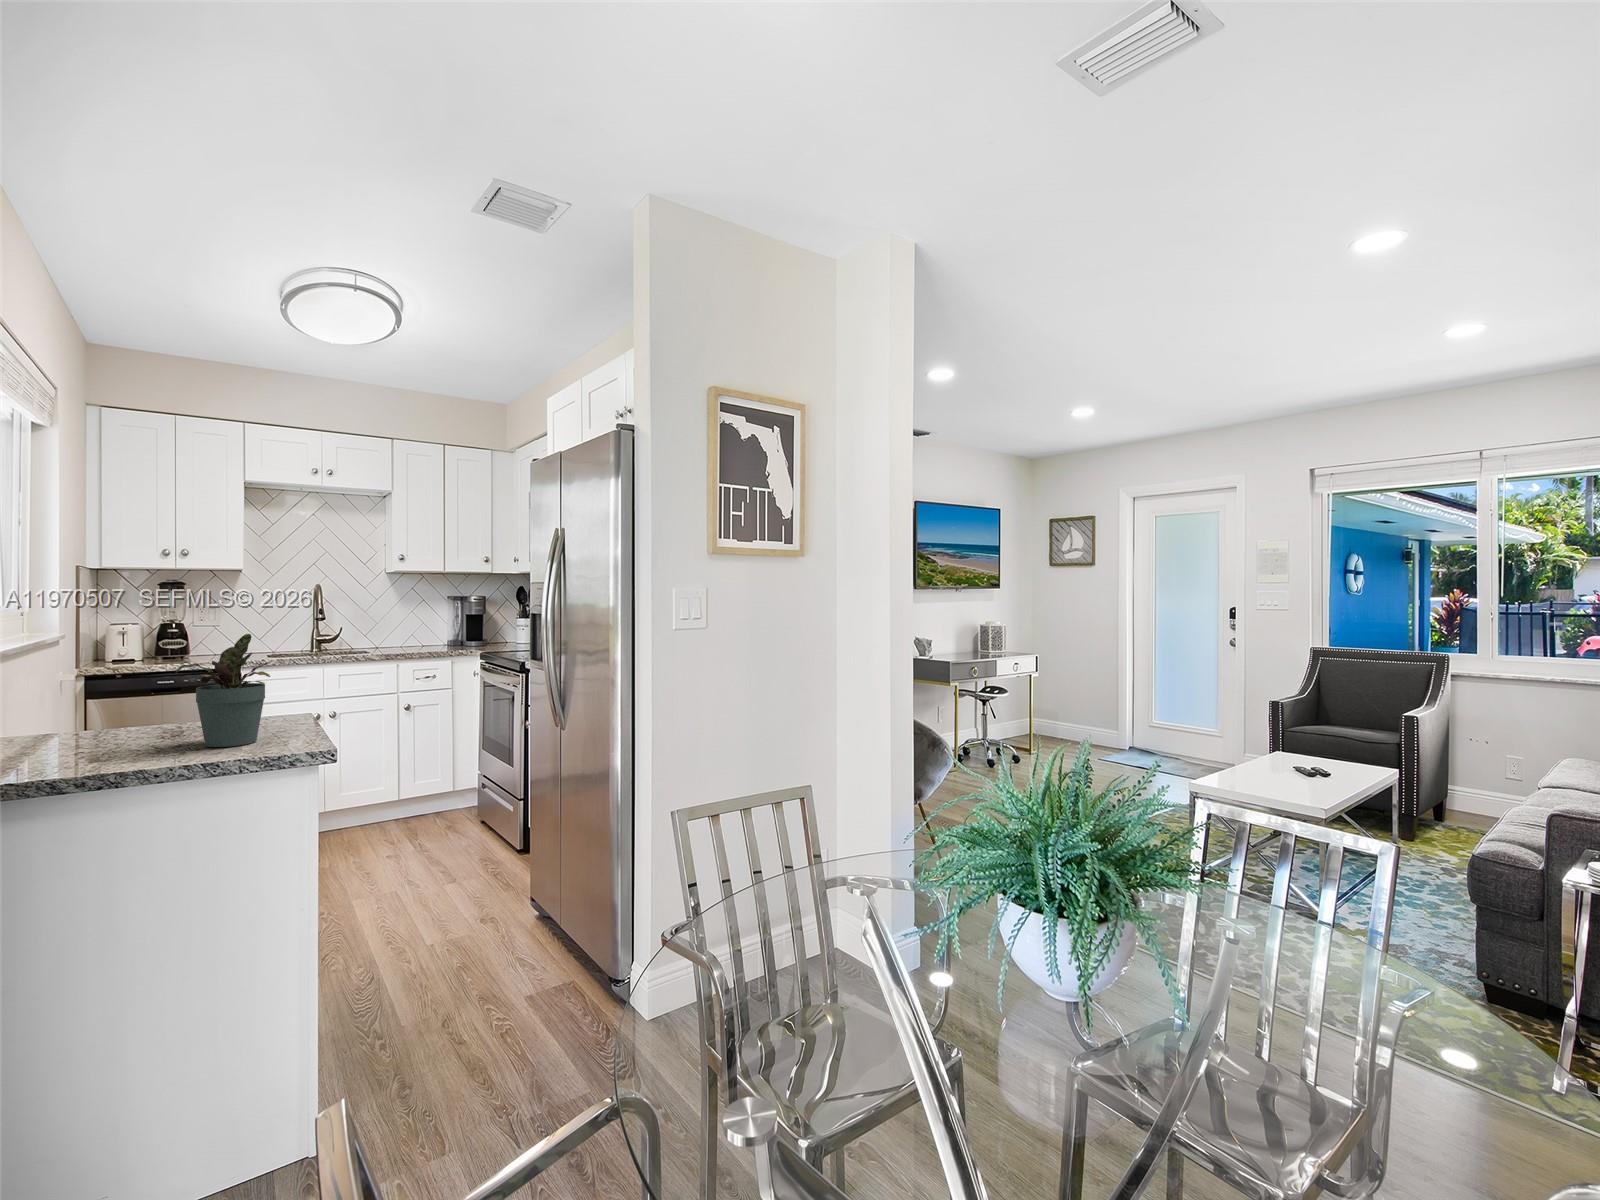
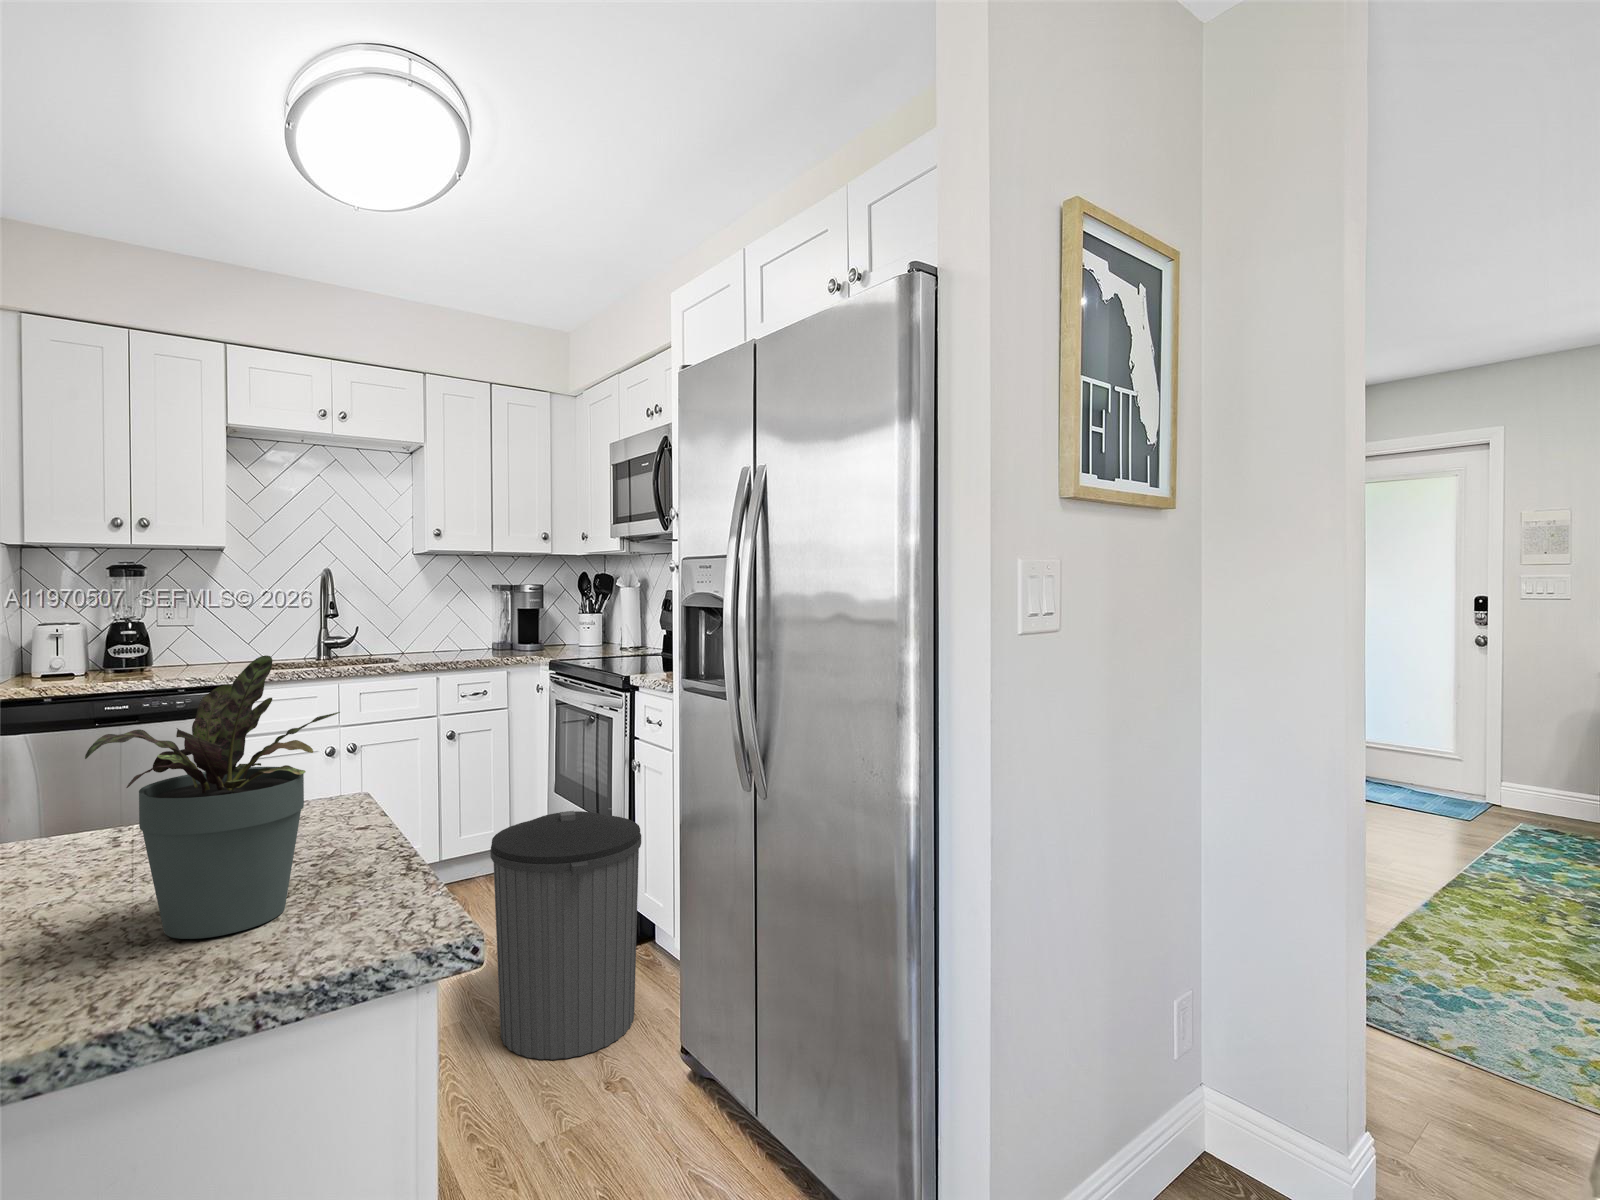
trash can: none [414,750,519,908] -> present [490,811,641,1060]

